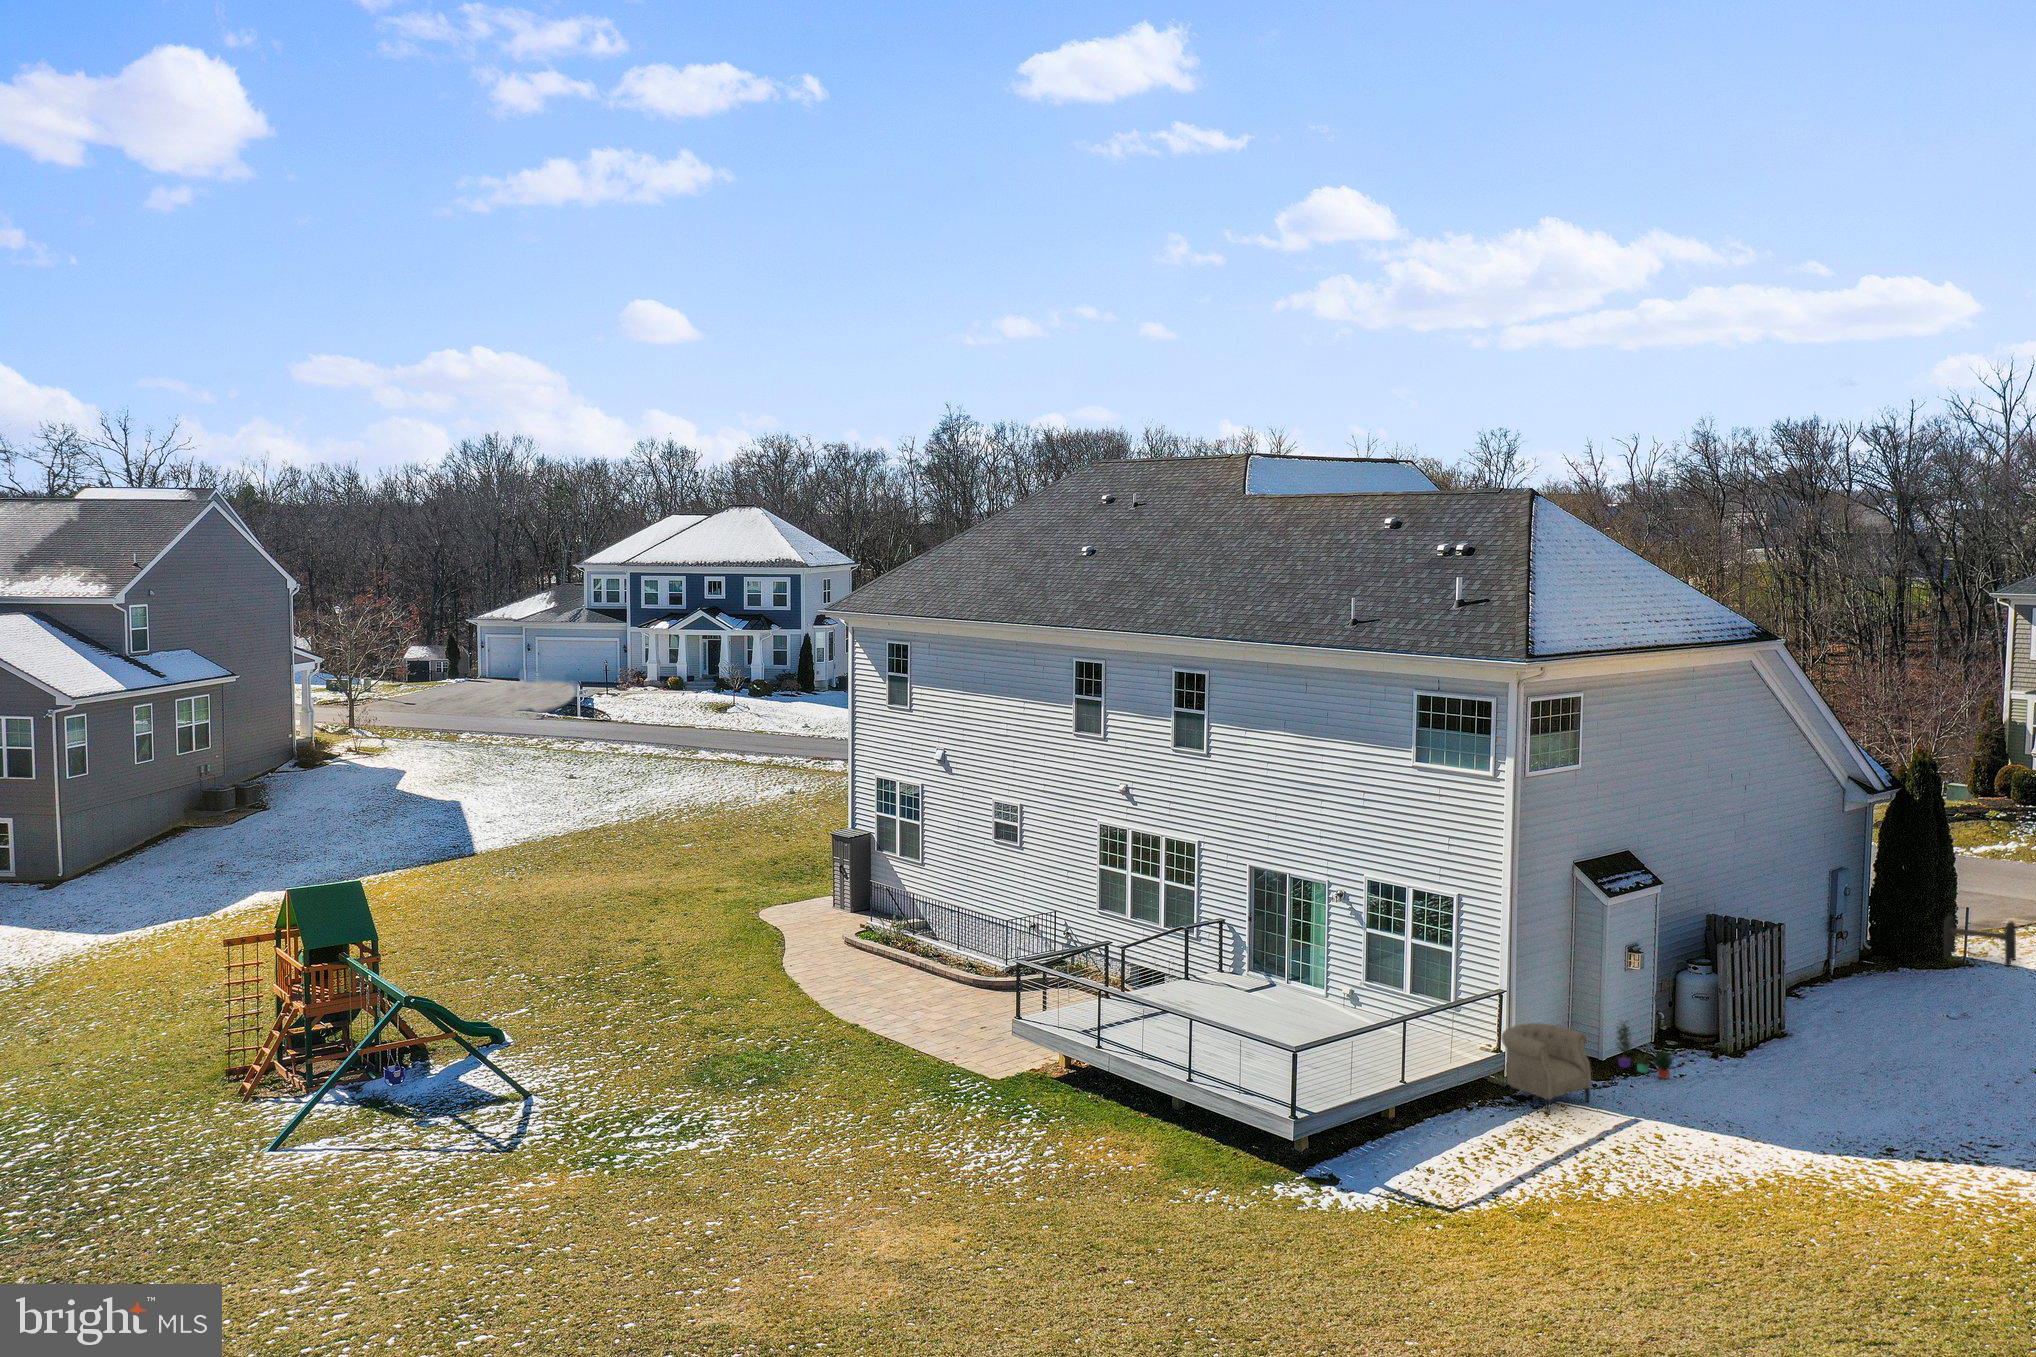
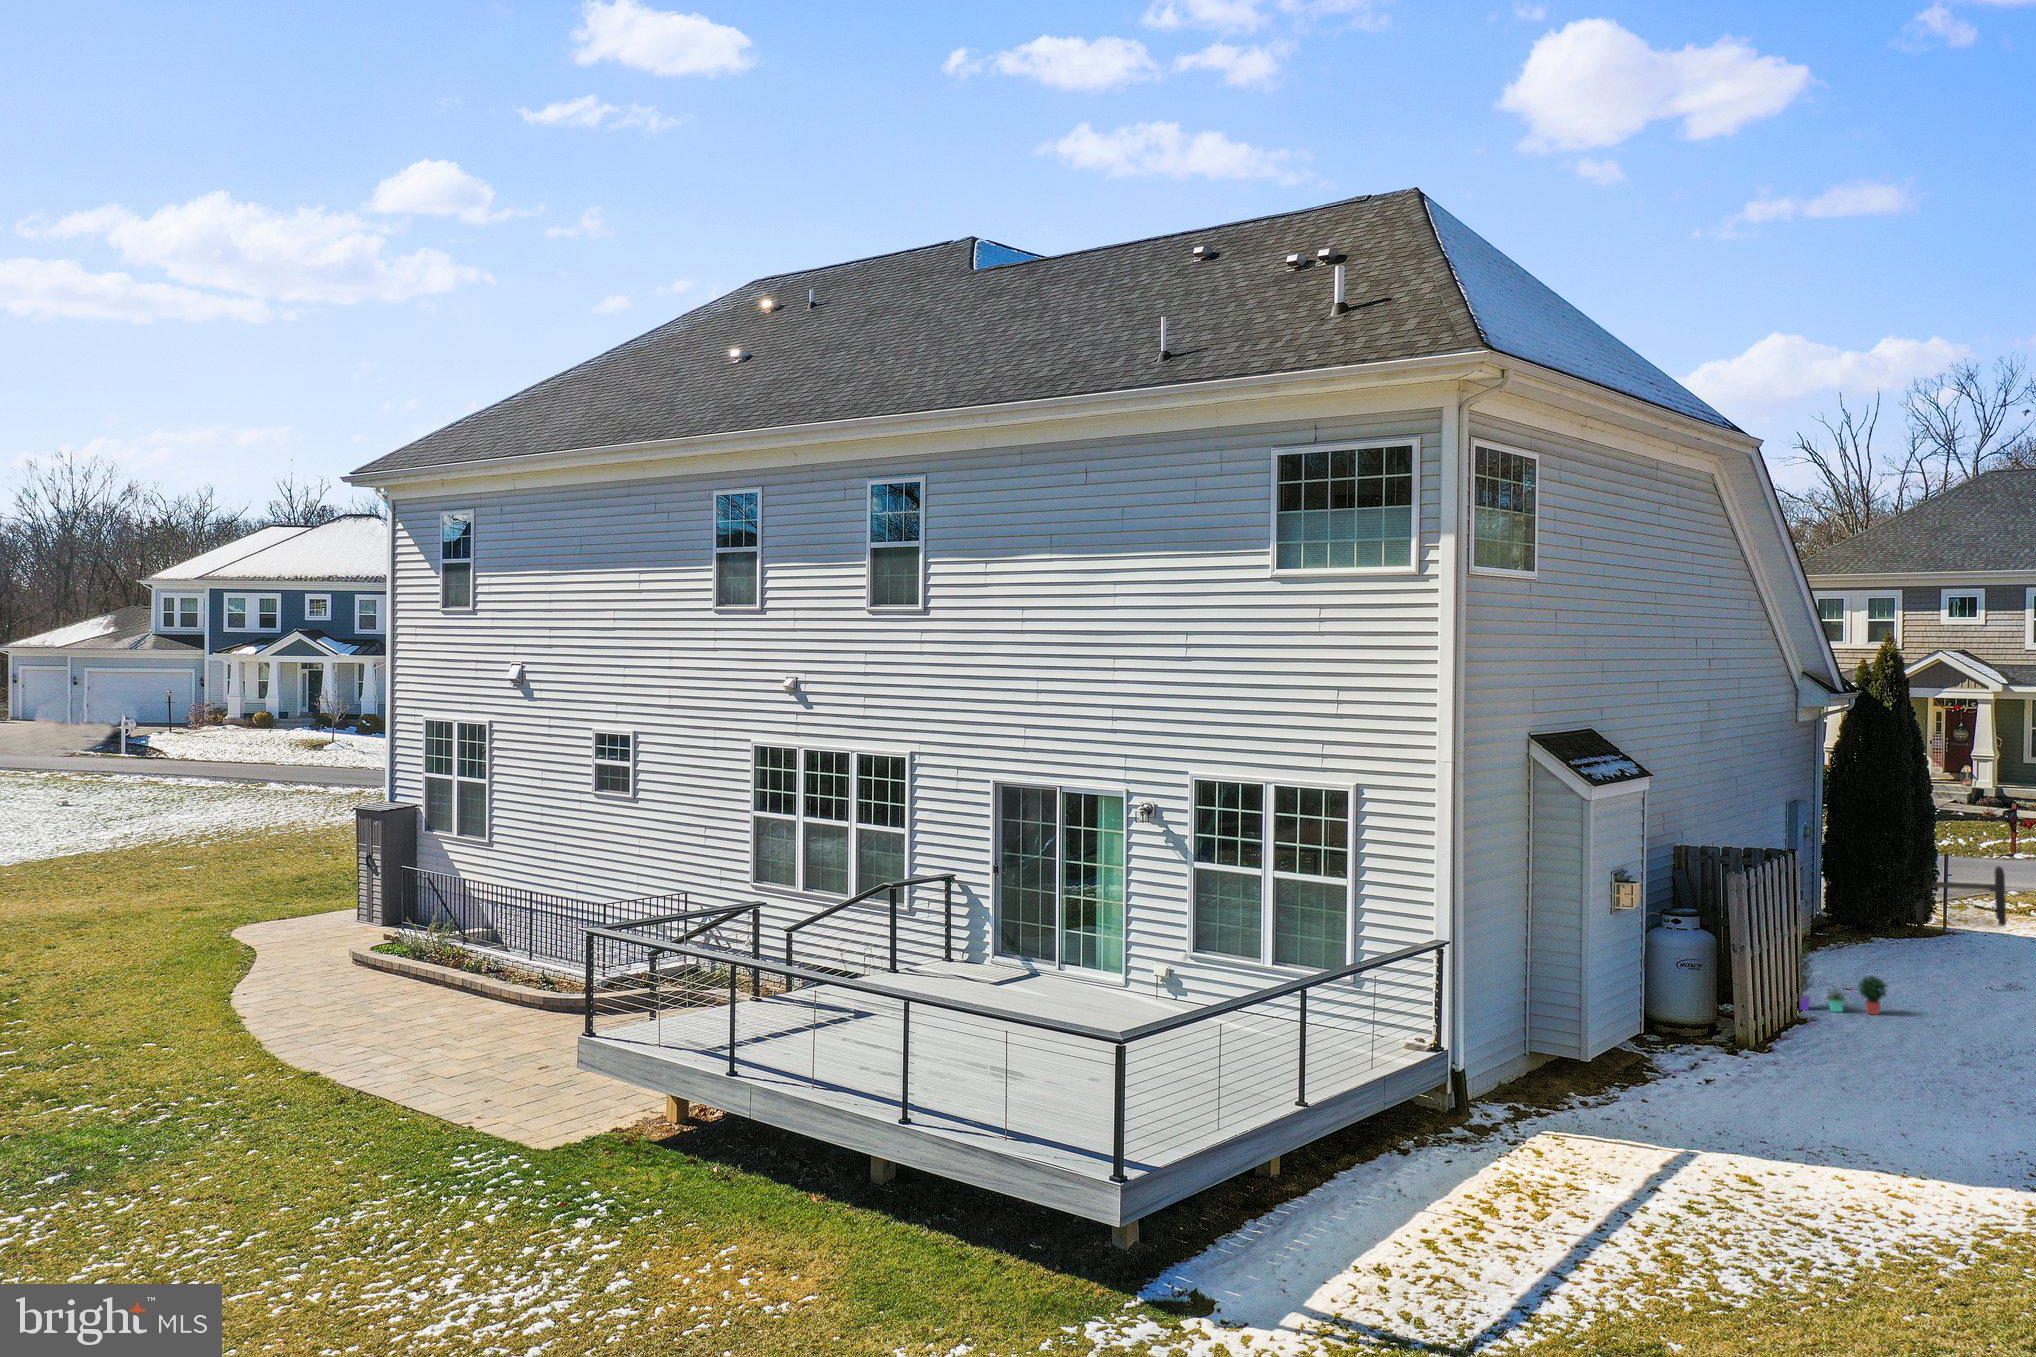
potted plant: present [1616,1021,1673,1079] -> present [1797,944,1886,1015]
chair: present [1502,1023,1591,1113] -> none [1443,997,1594,1148]

